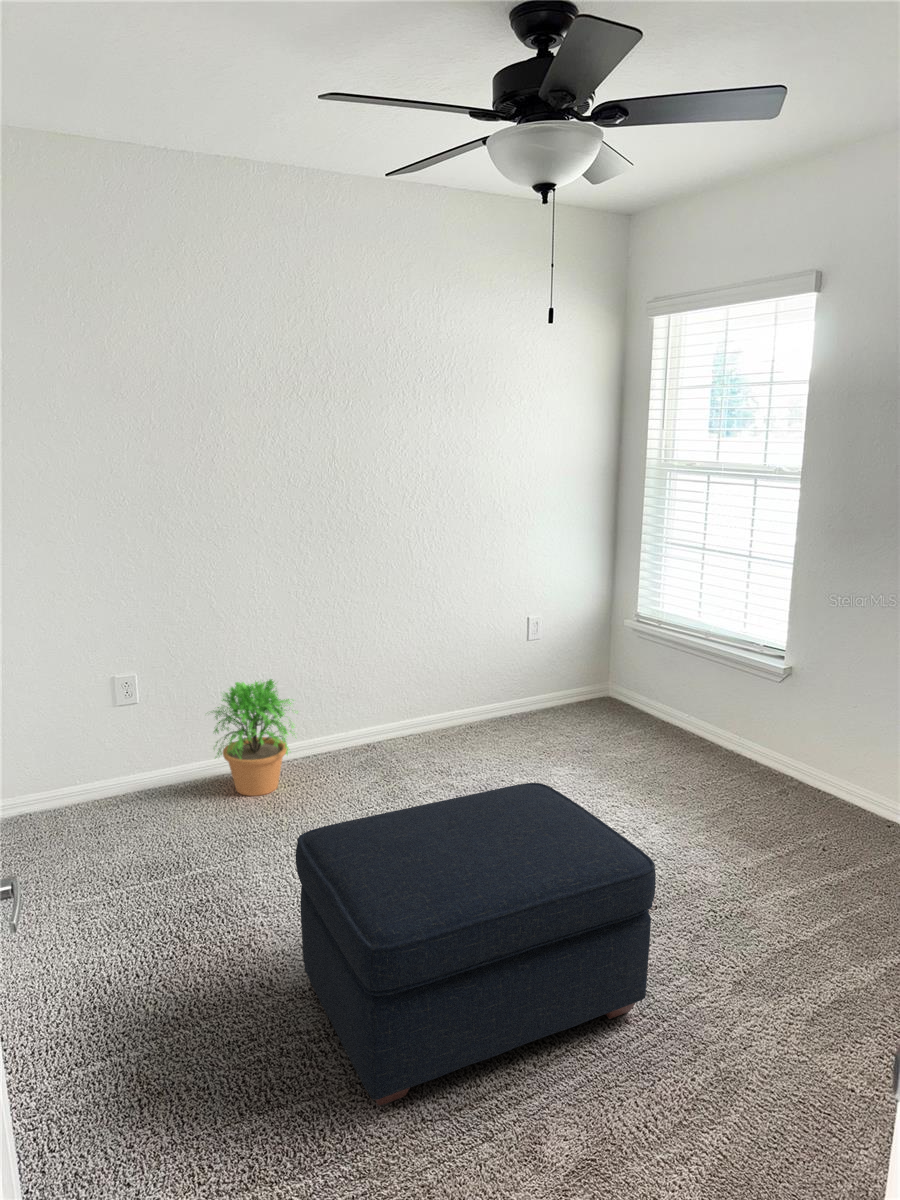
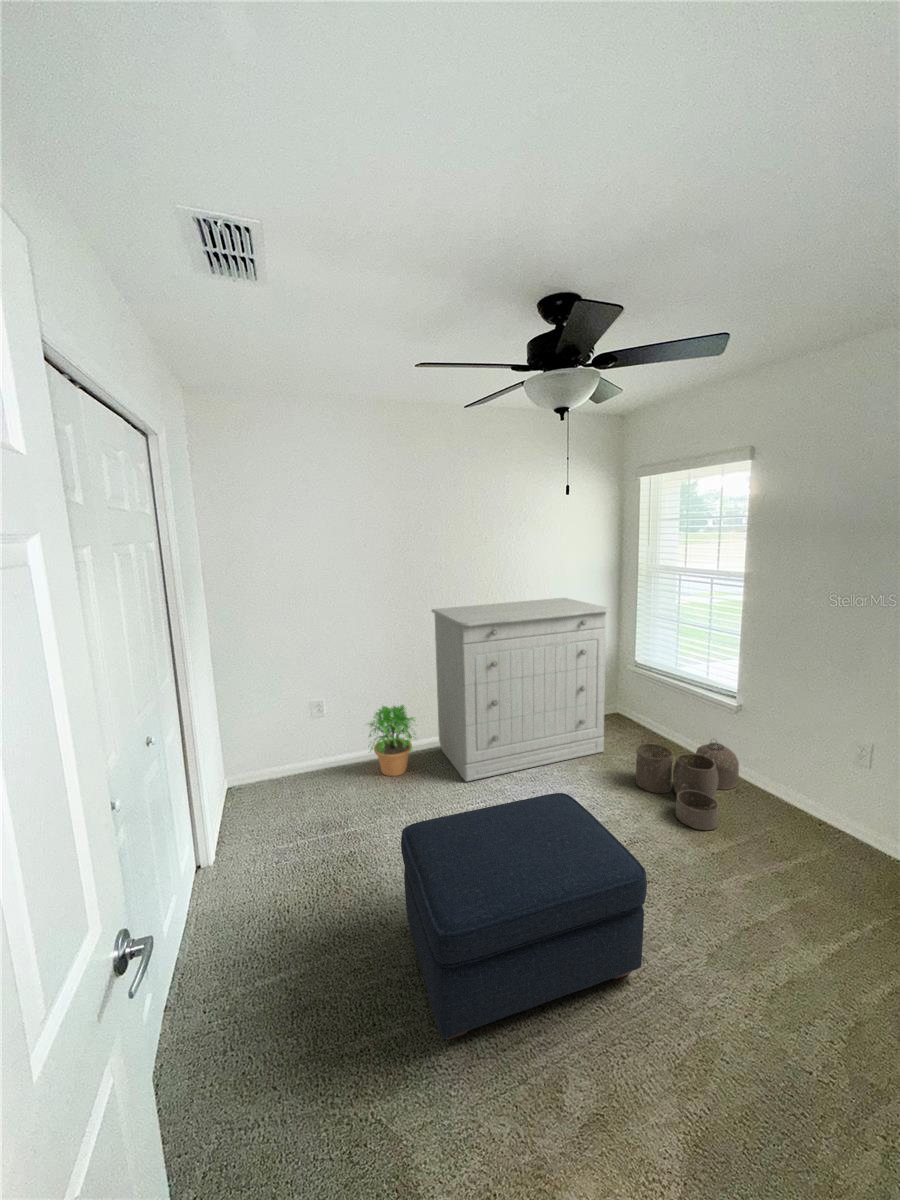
dresser: none [317,509,607,798] -> present [432,598,611,781]
woven basket: none [639,718,786,841] -> present [636,738,739,830]

